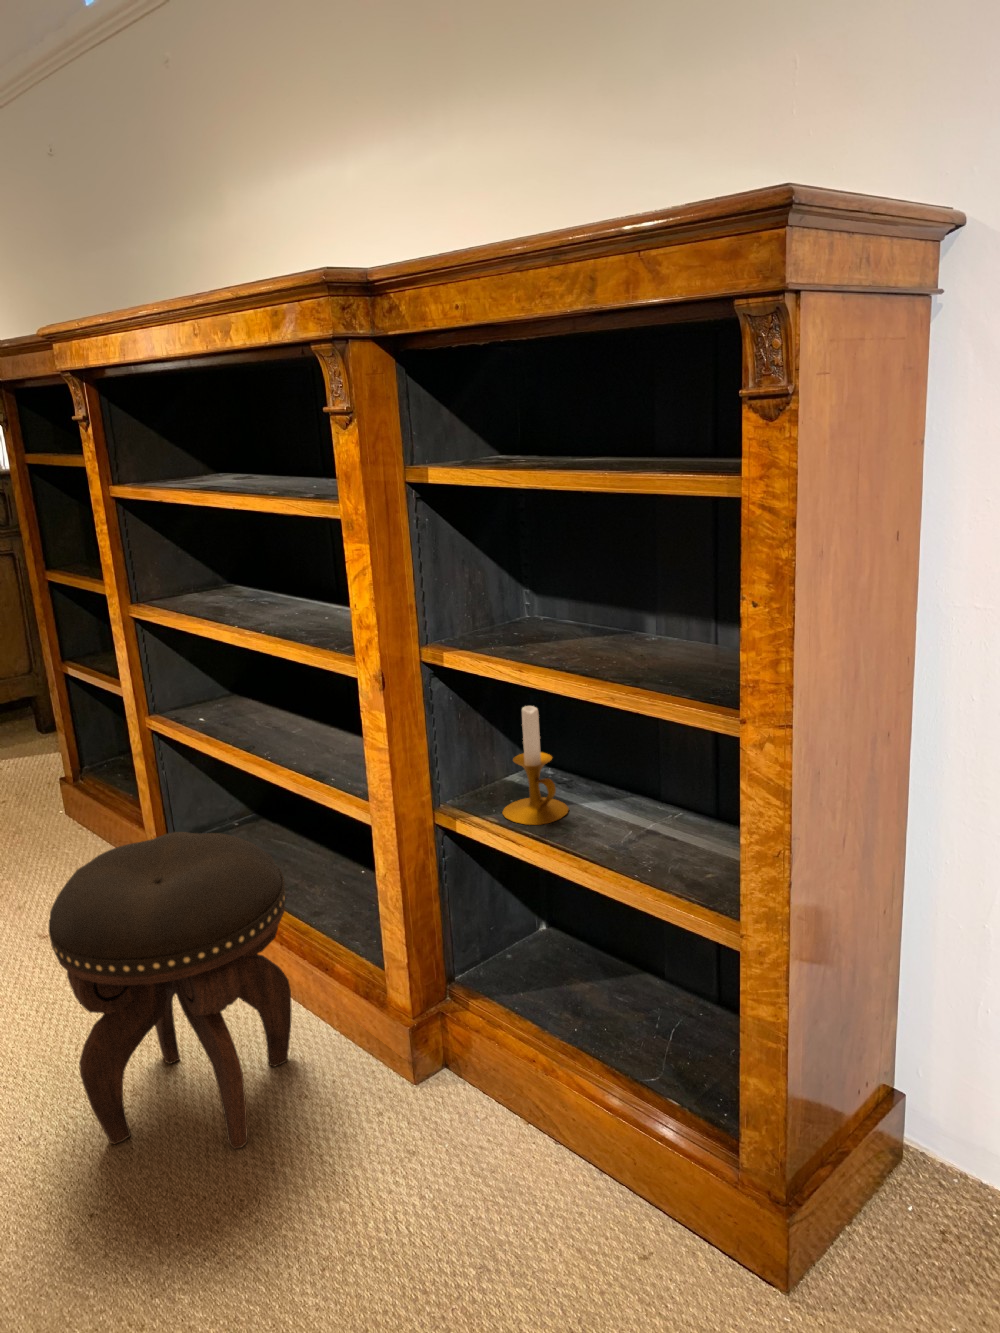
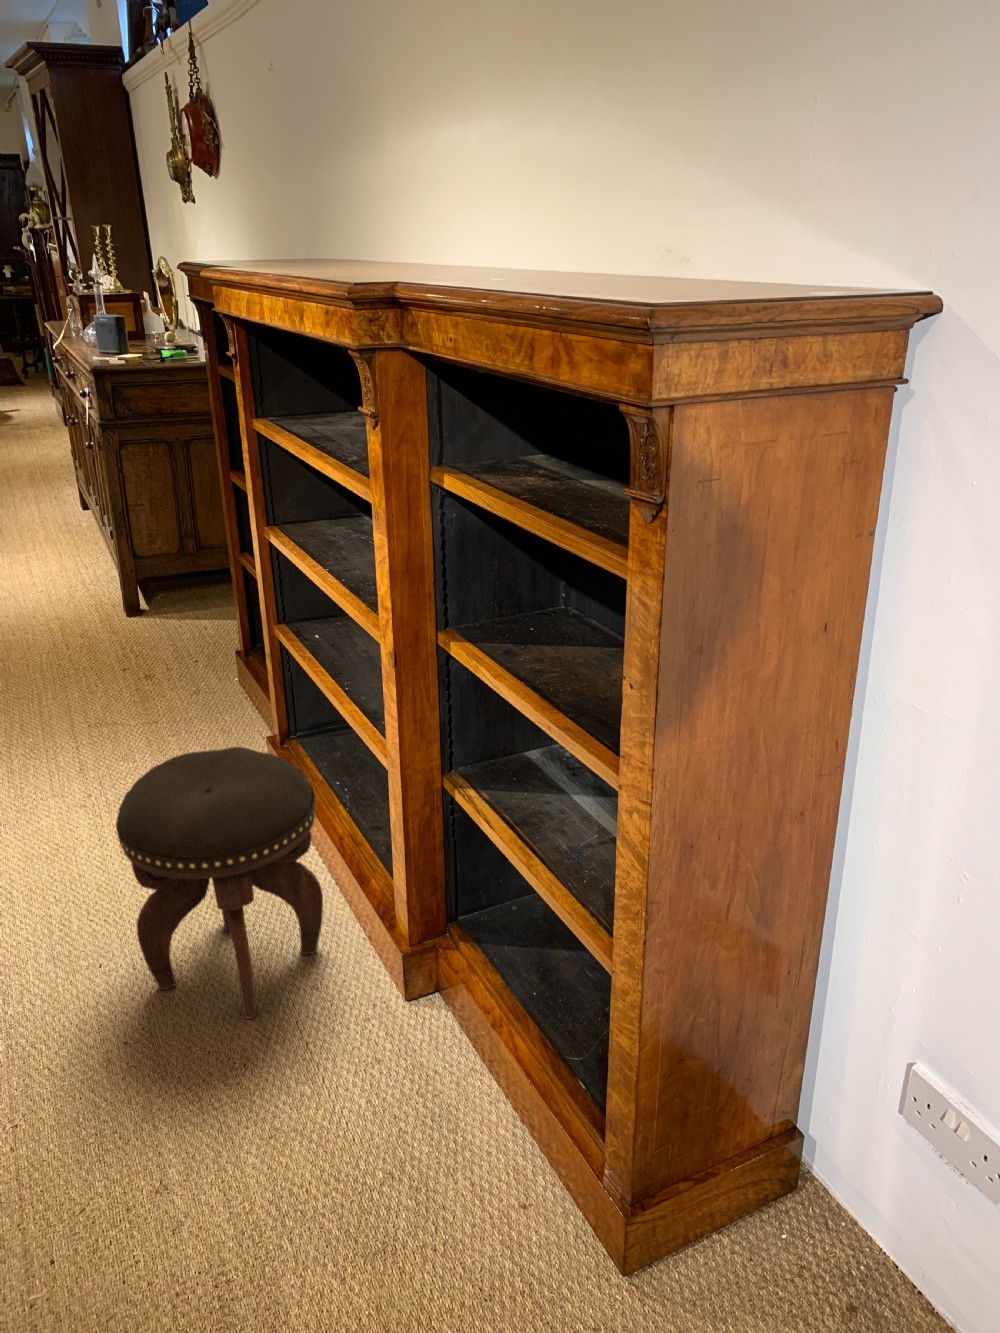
candlestick: present [502,706,569,825] -> none [499,697,560,807]

